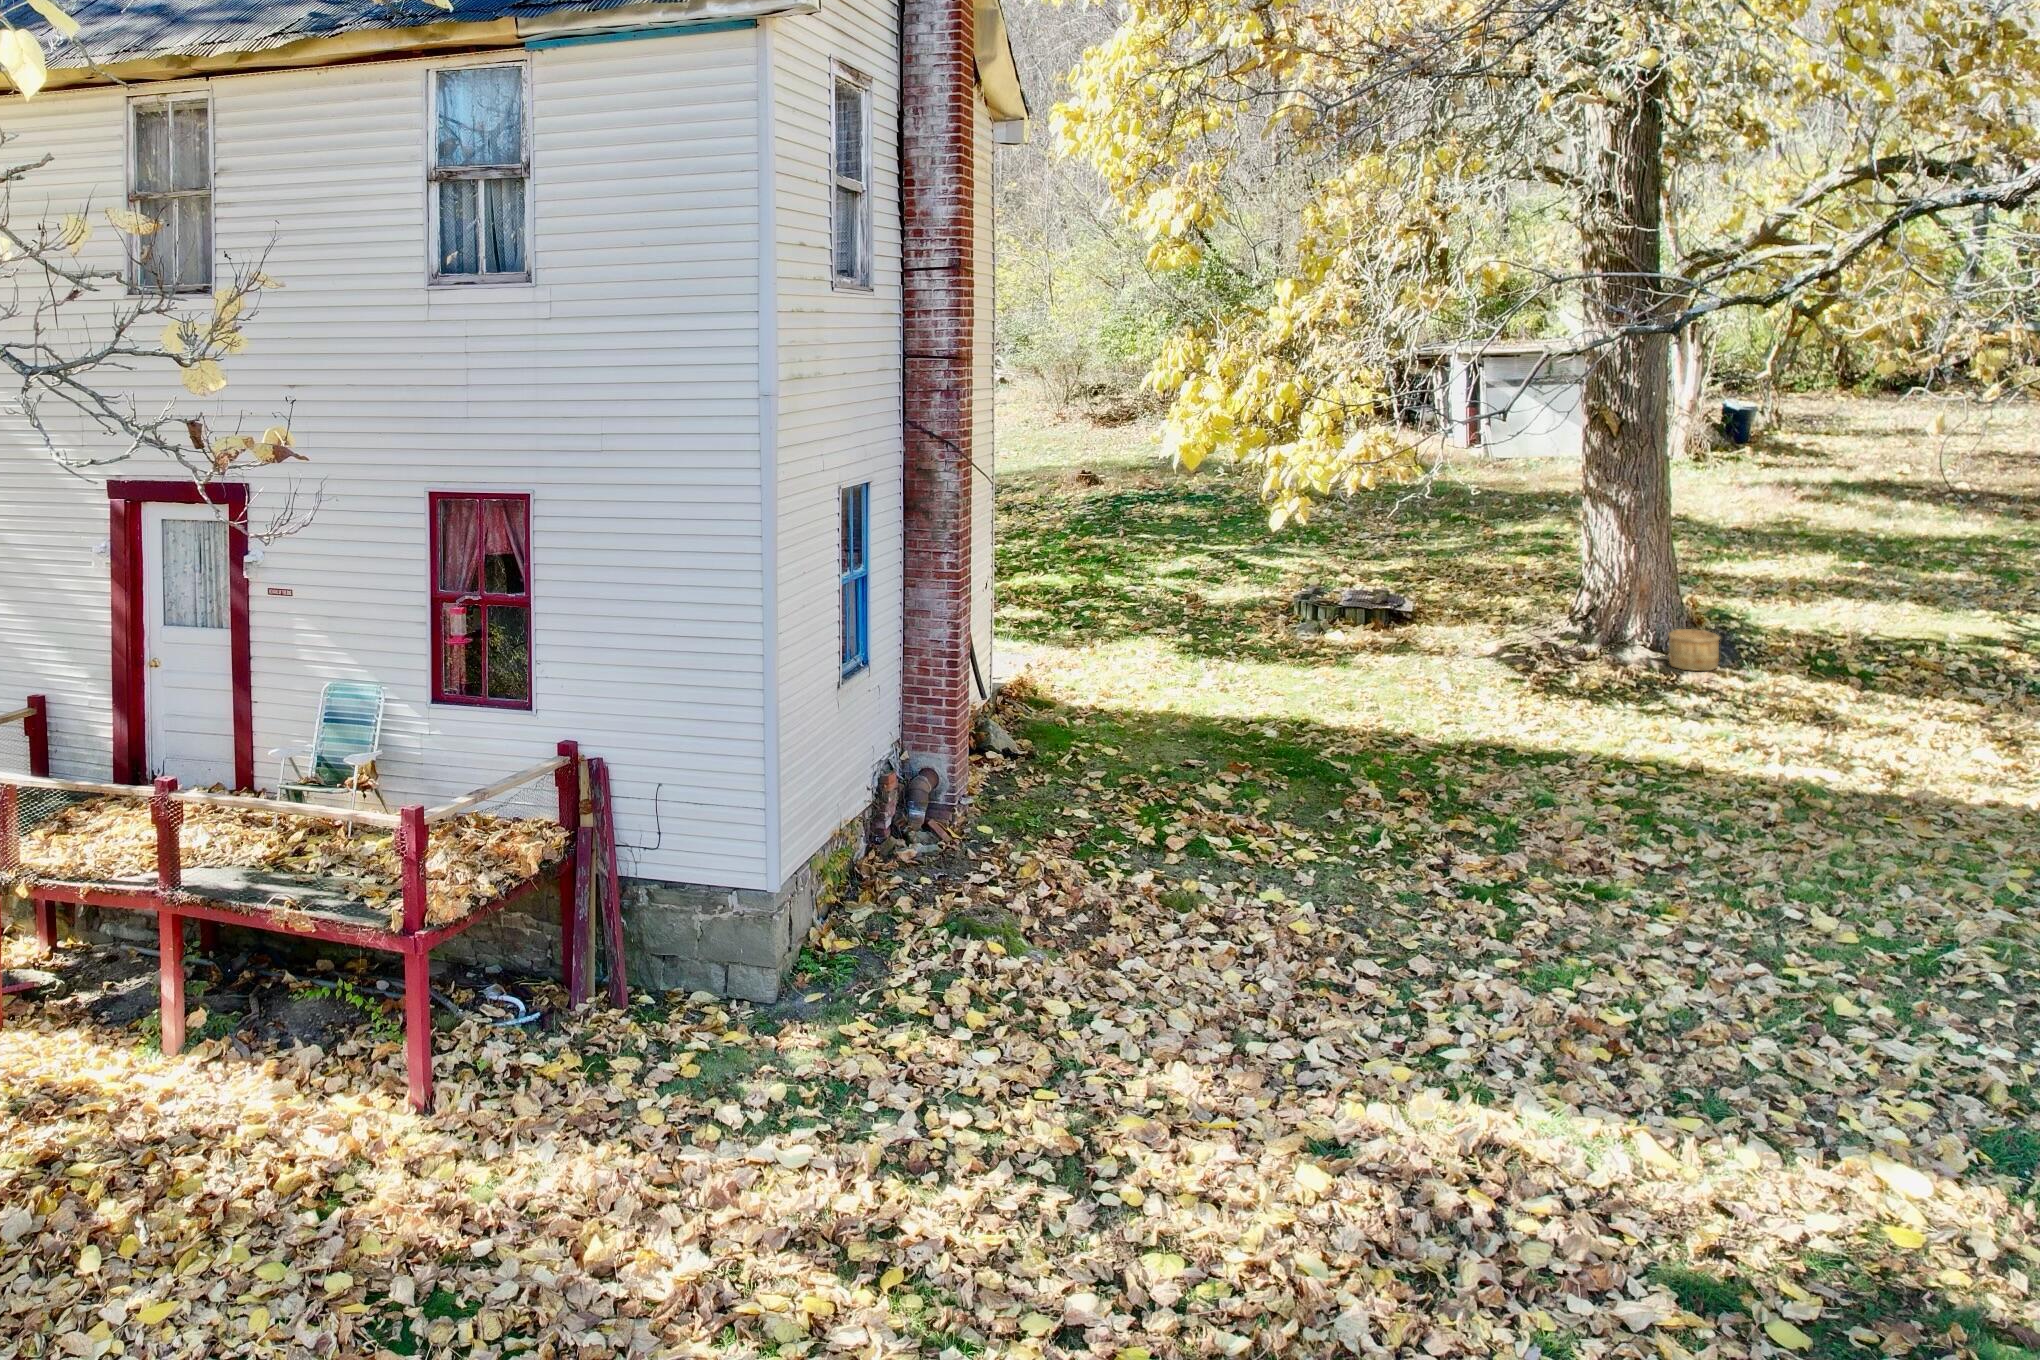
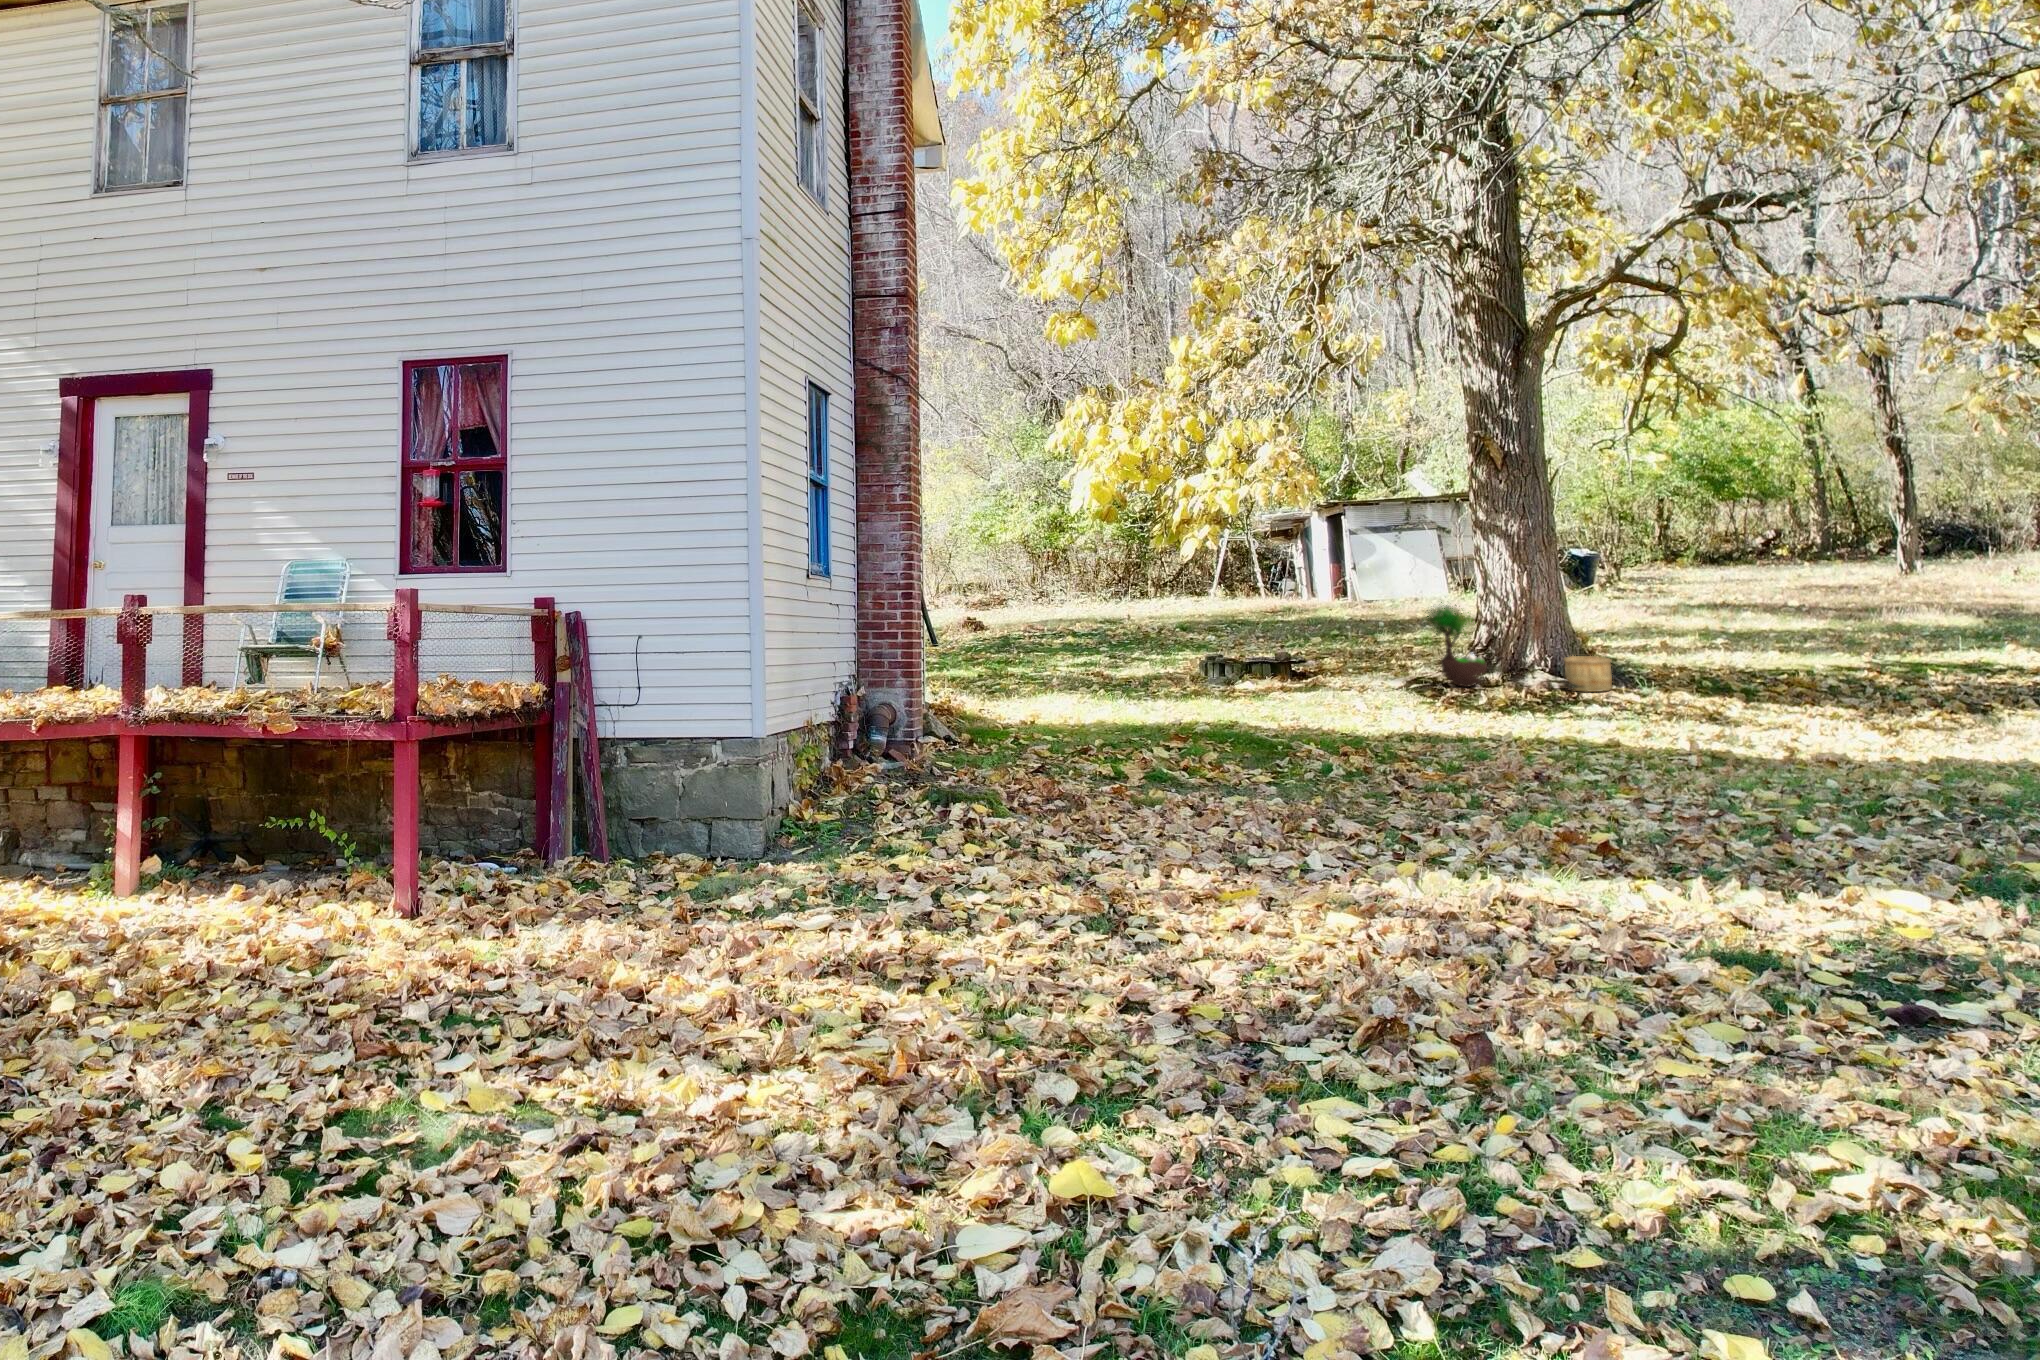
potted tree: none [1519,560,1585,655] -> present [1423,602,1487,687]

